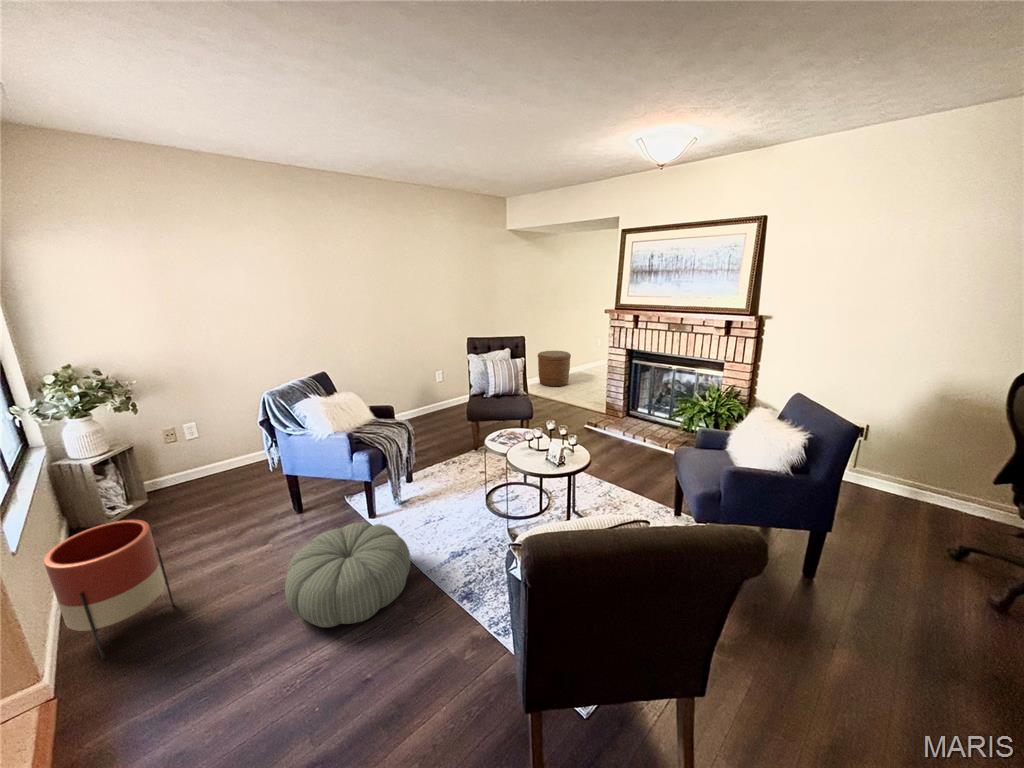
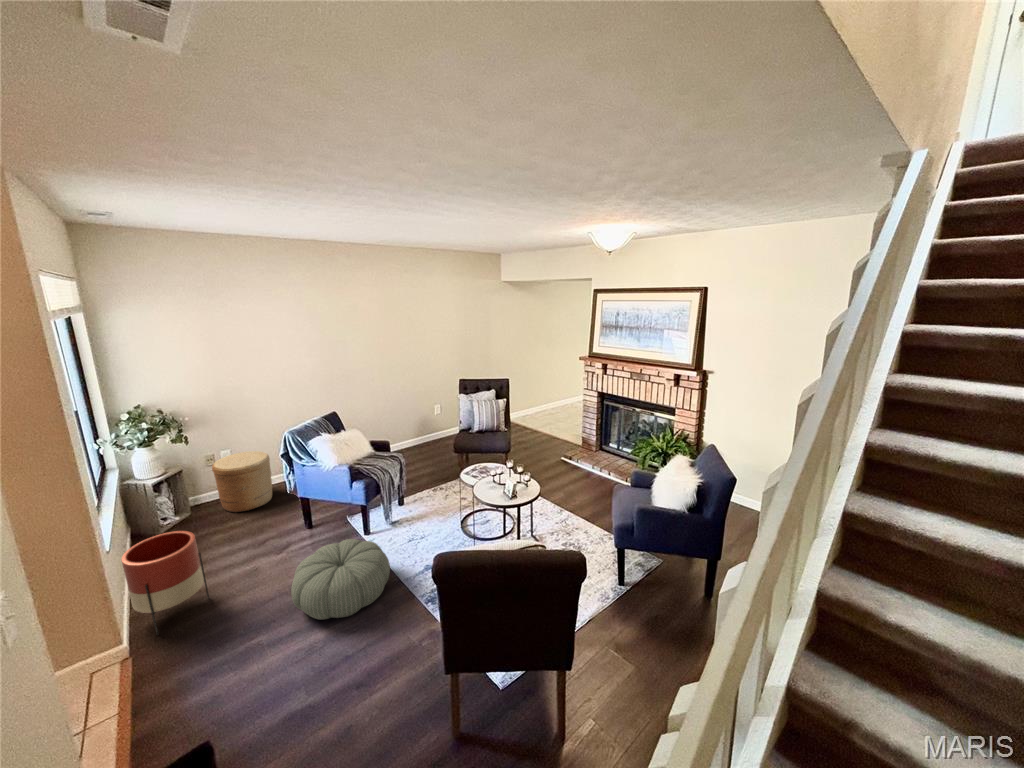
woven basket: present [538,351,571,387] -> present [212,451,272,512]

